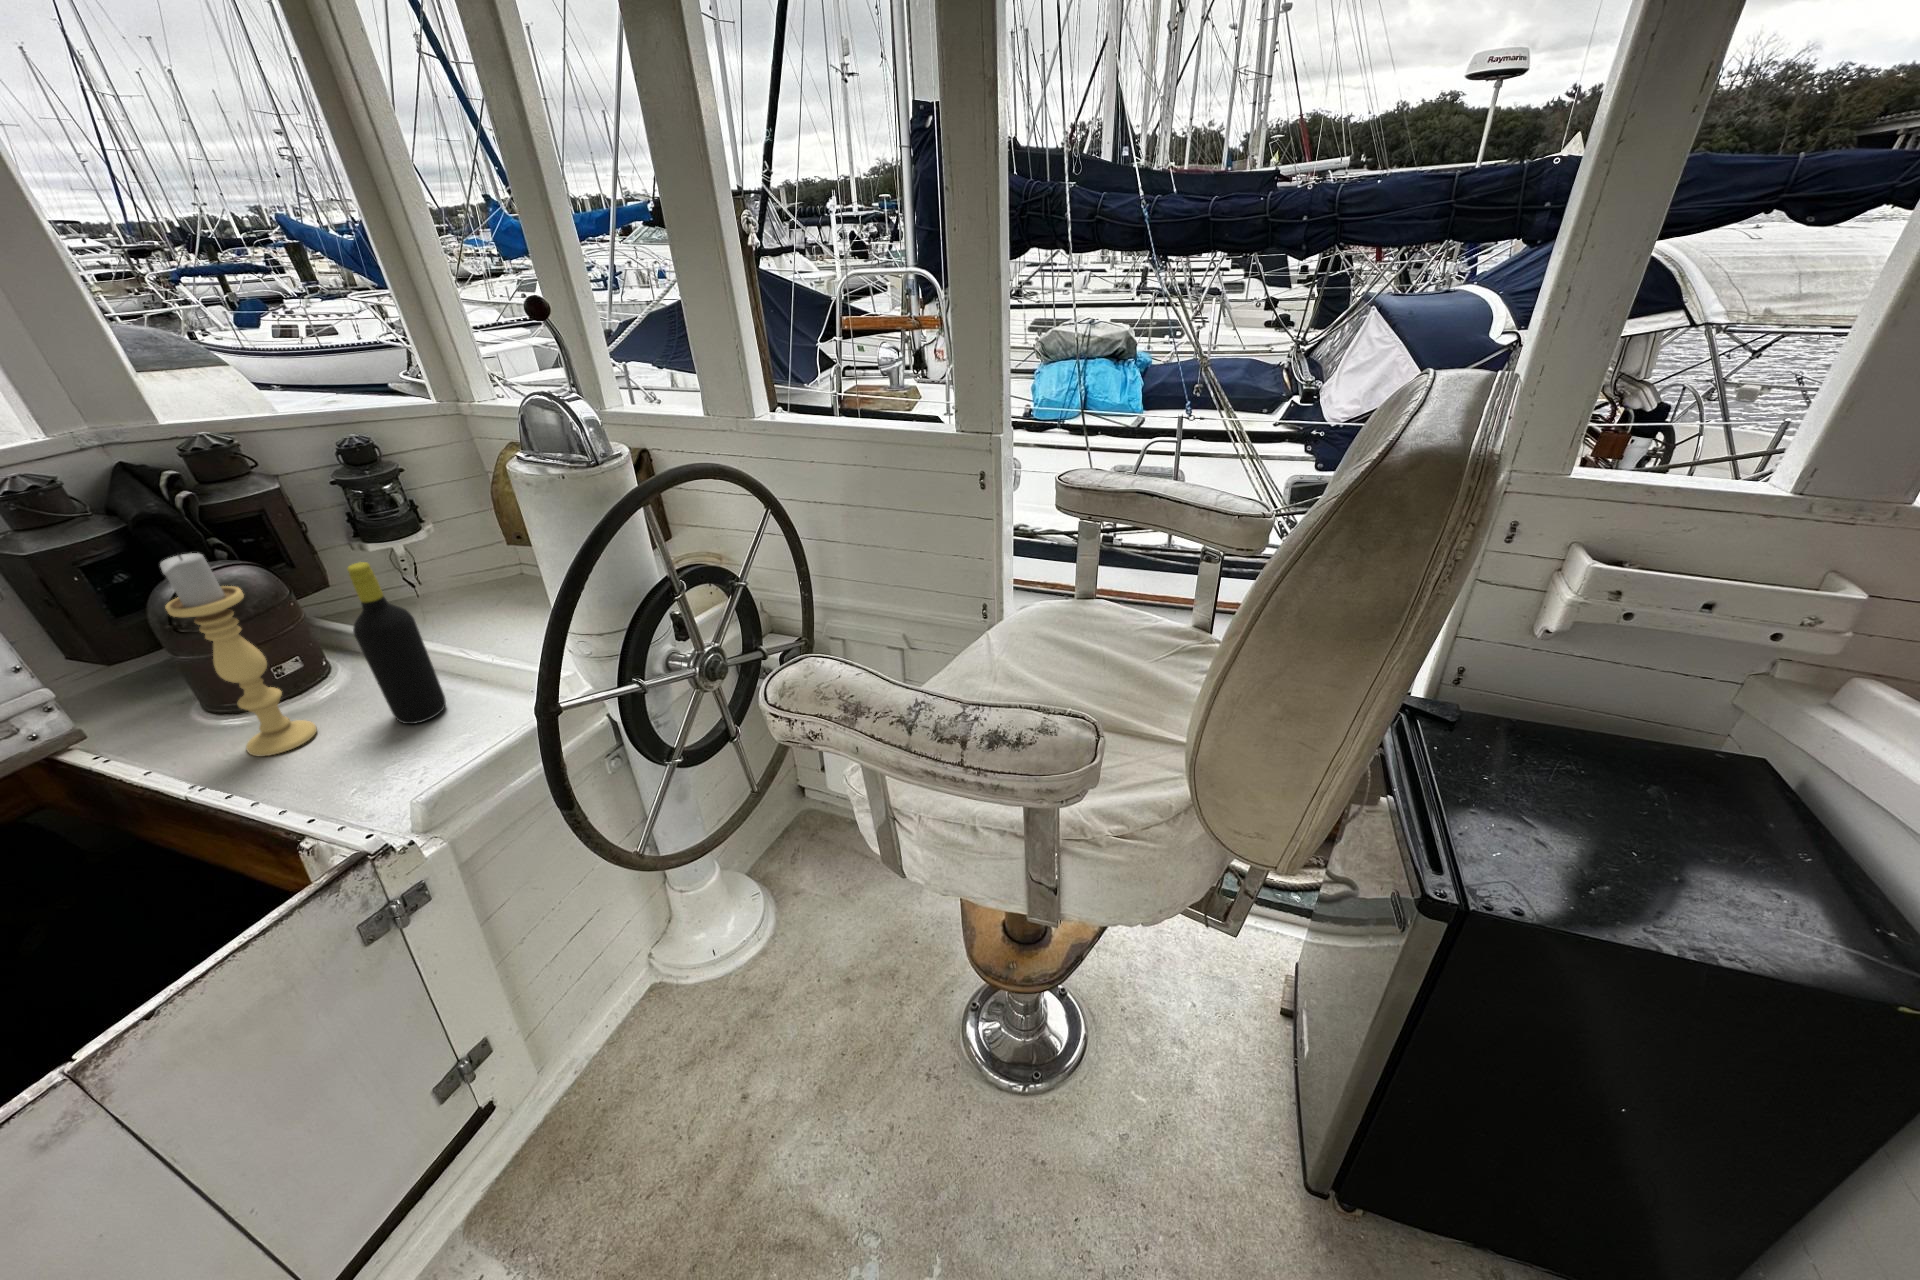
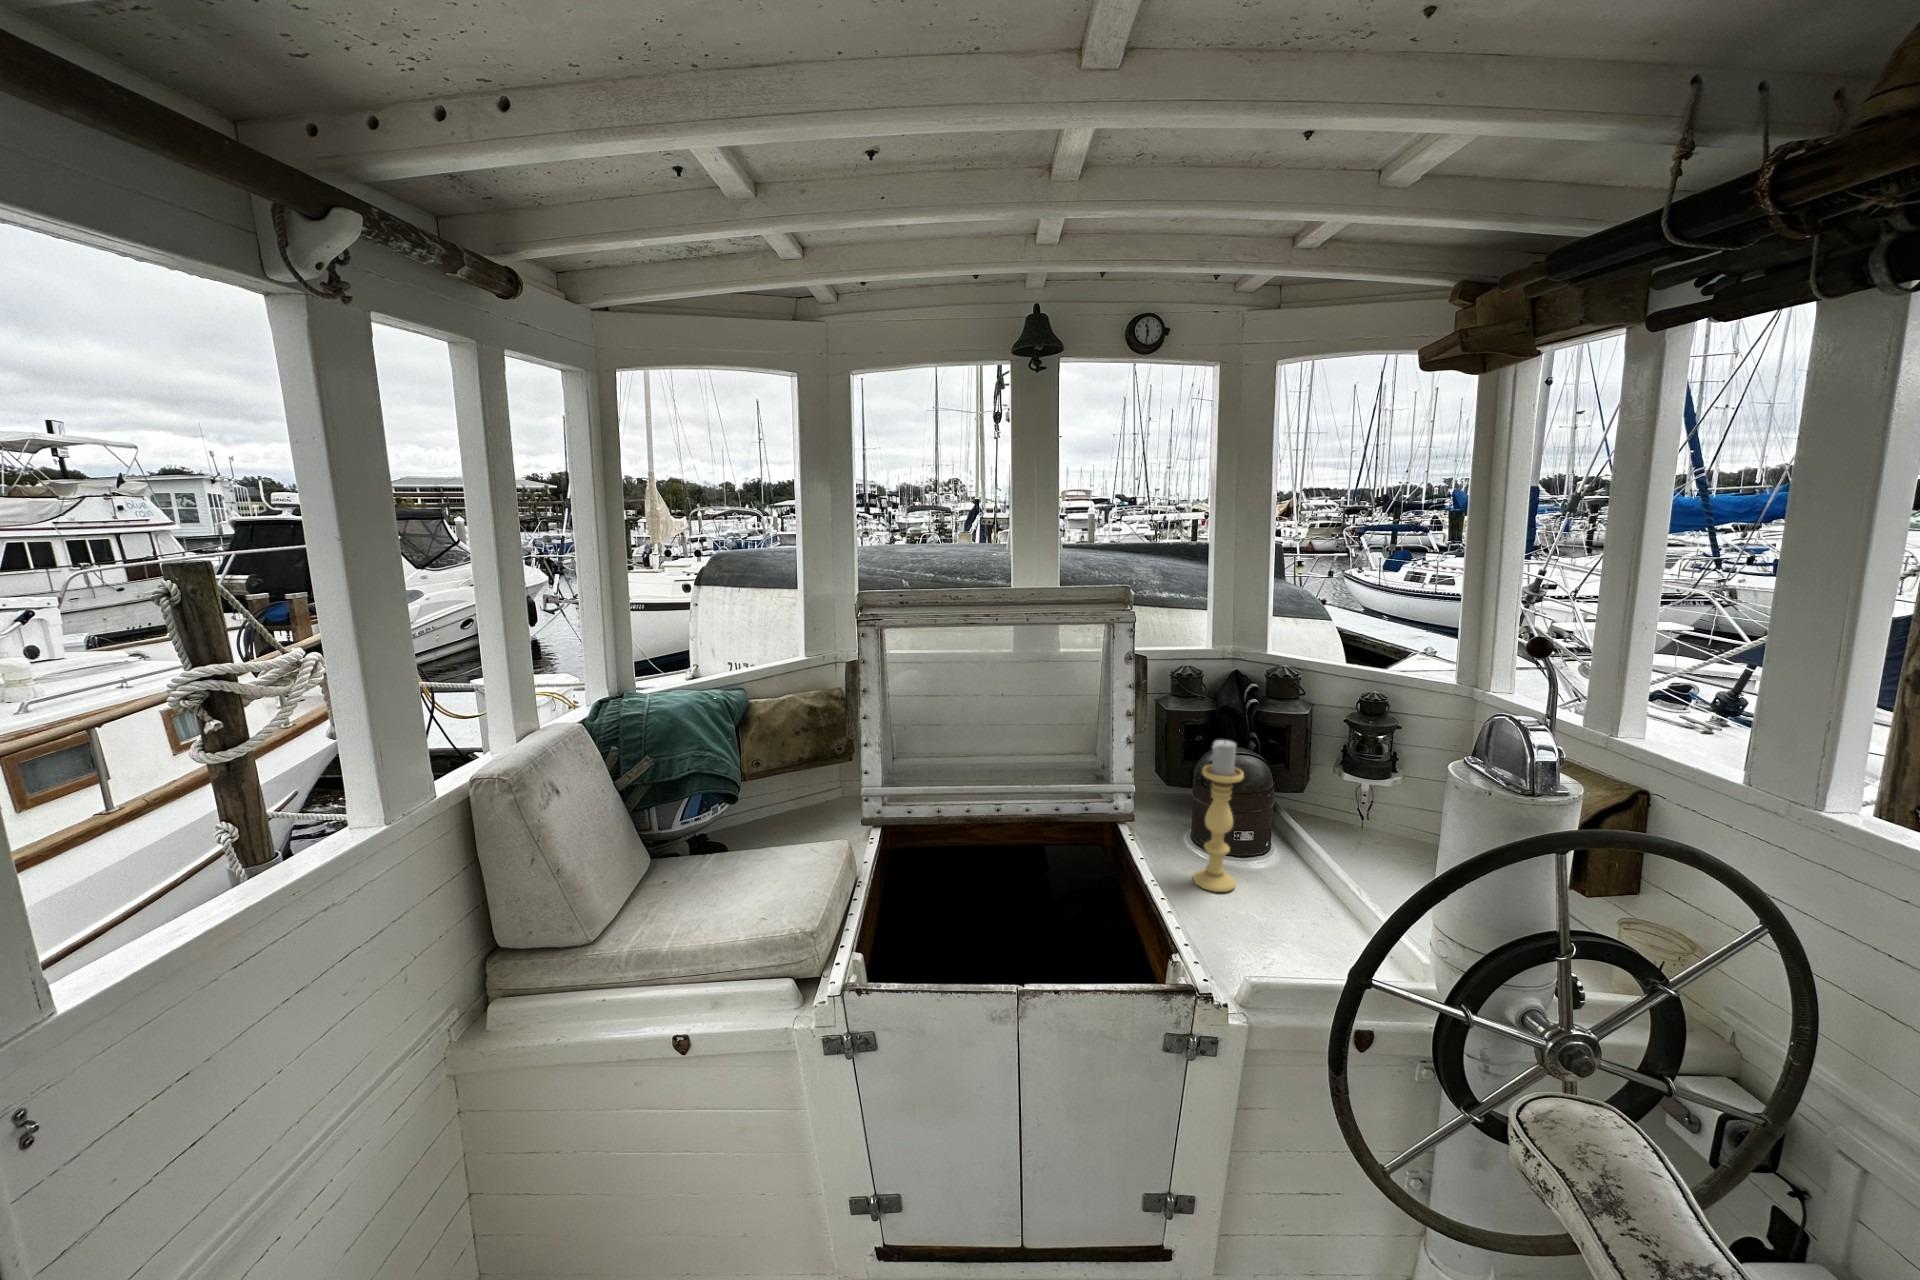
bottle: present [347,562,446,724] -> none [1282,787,1333,928]

